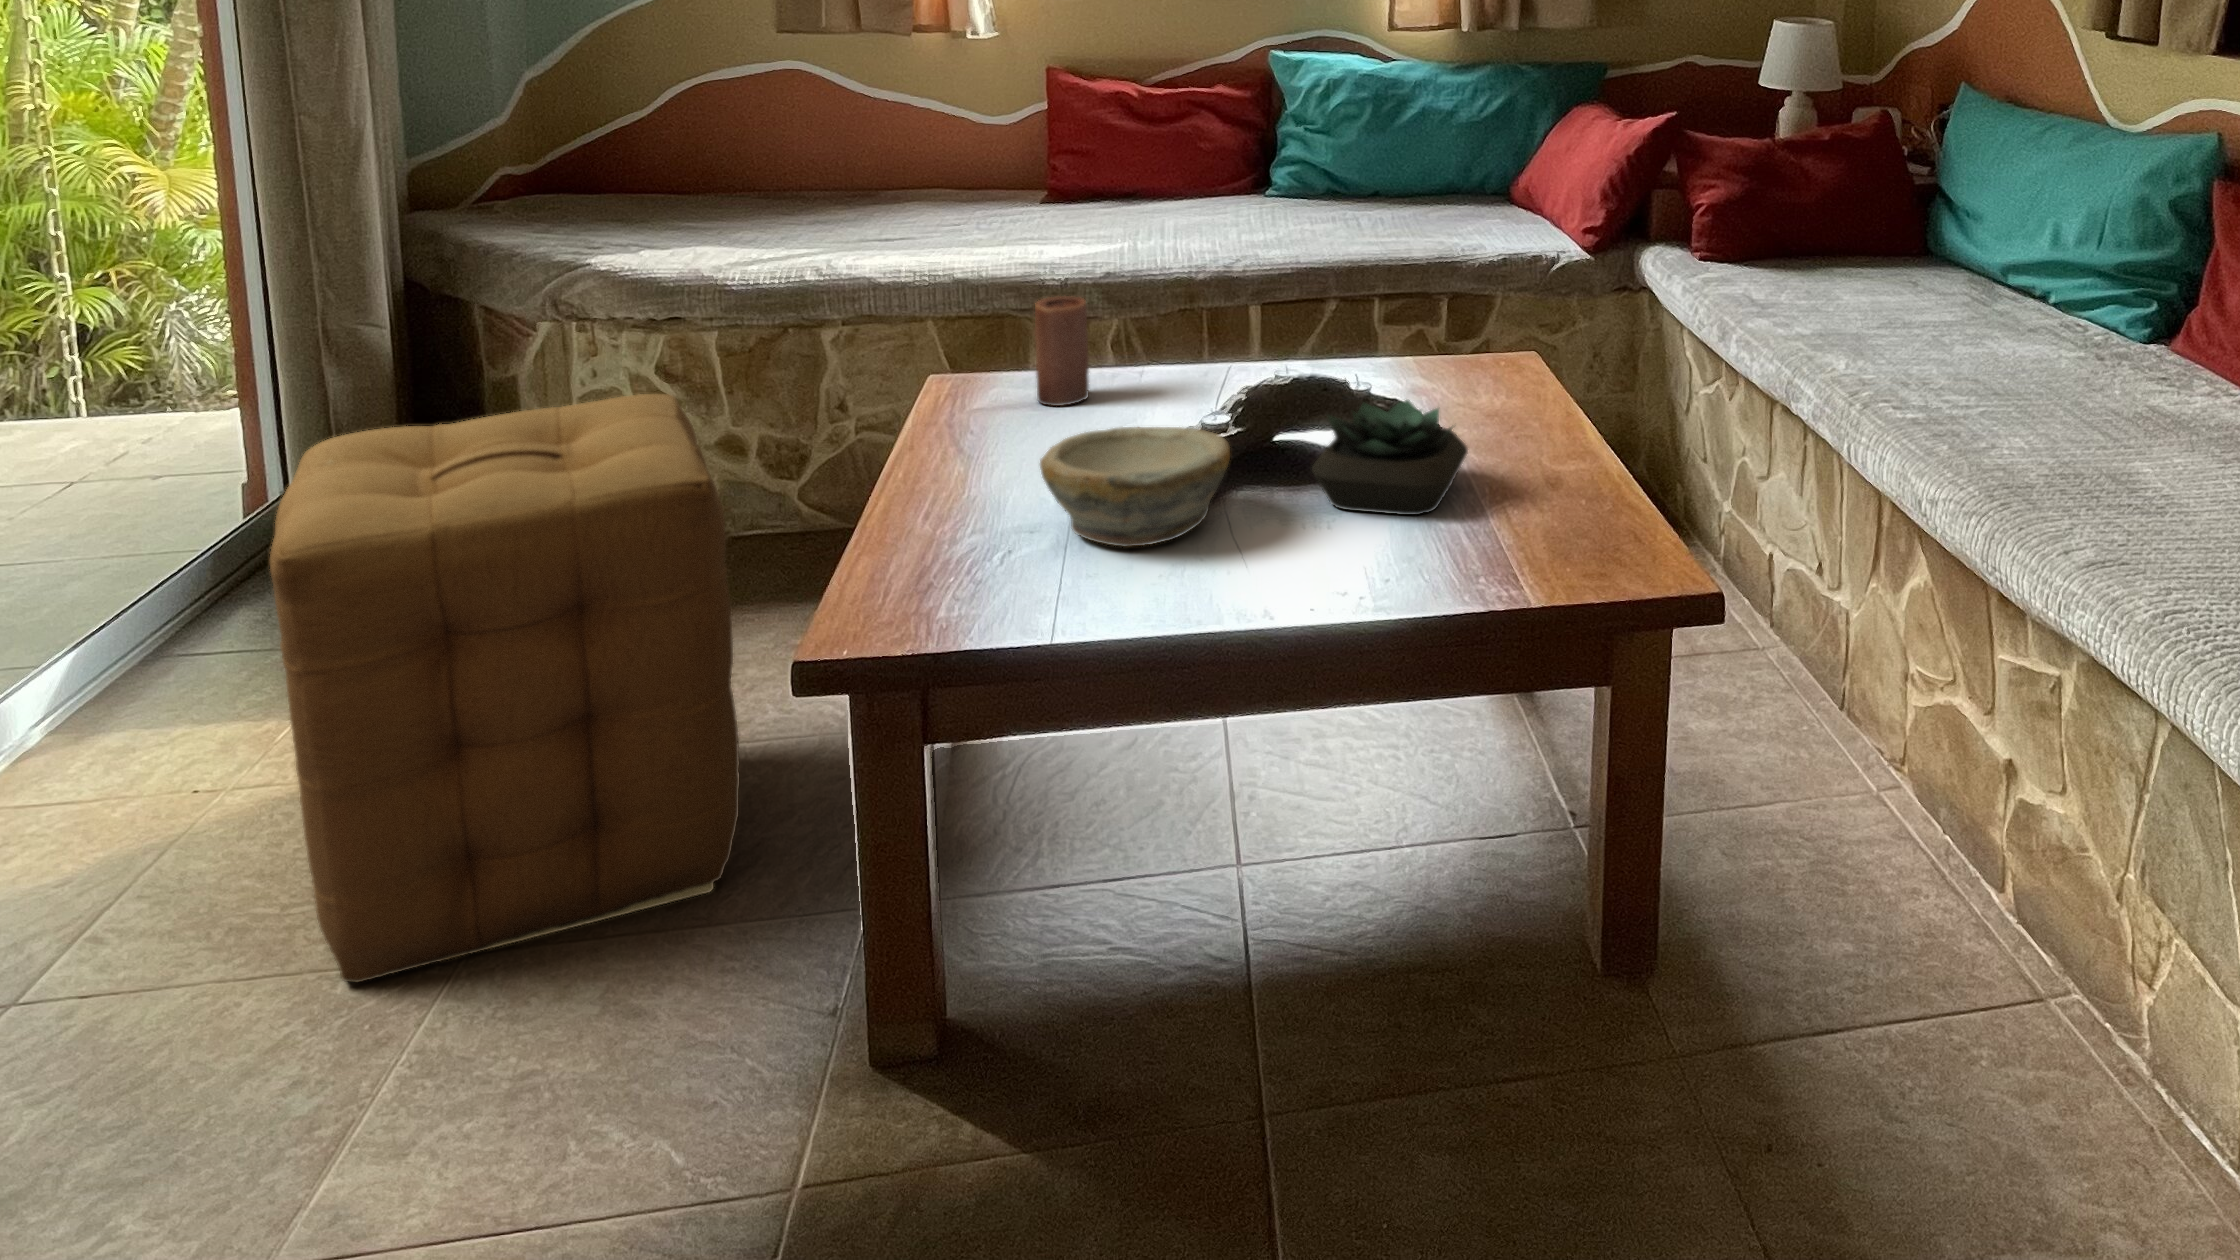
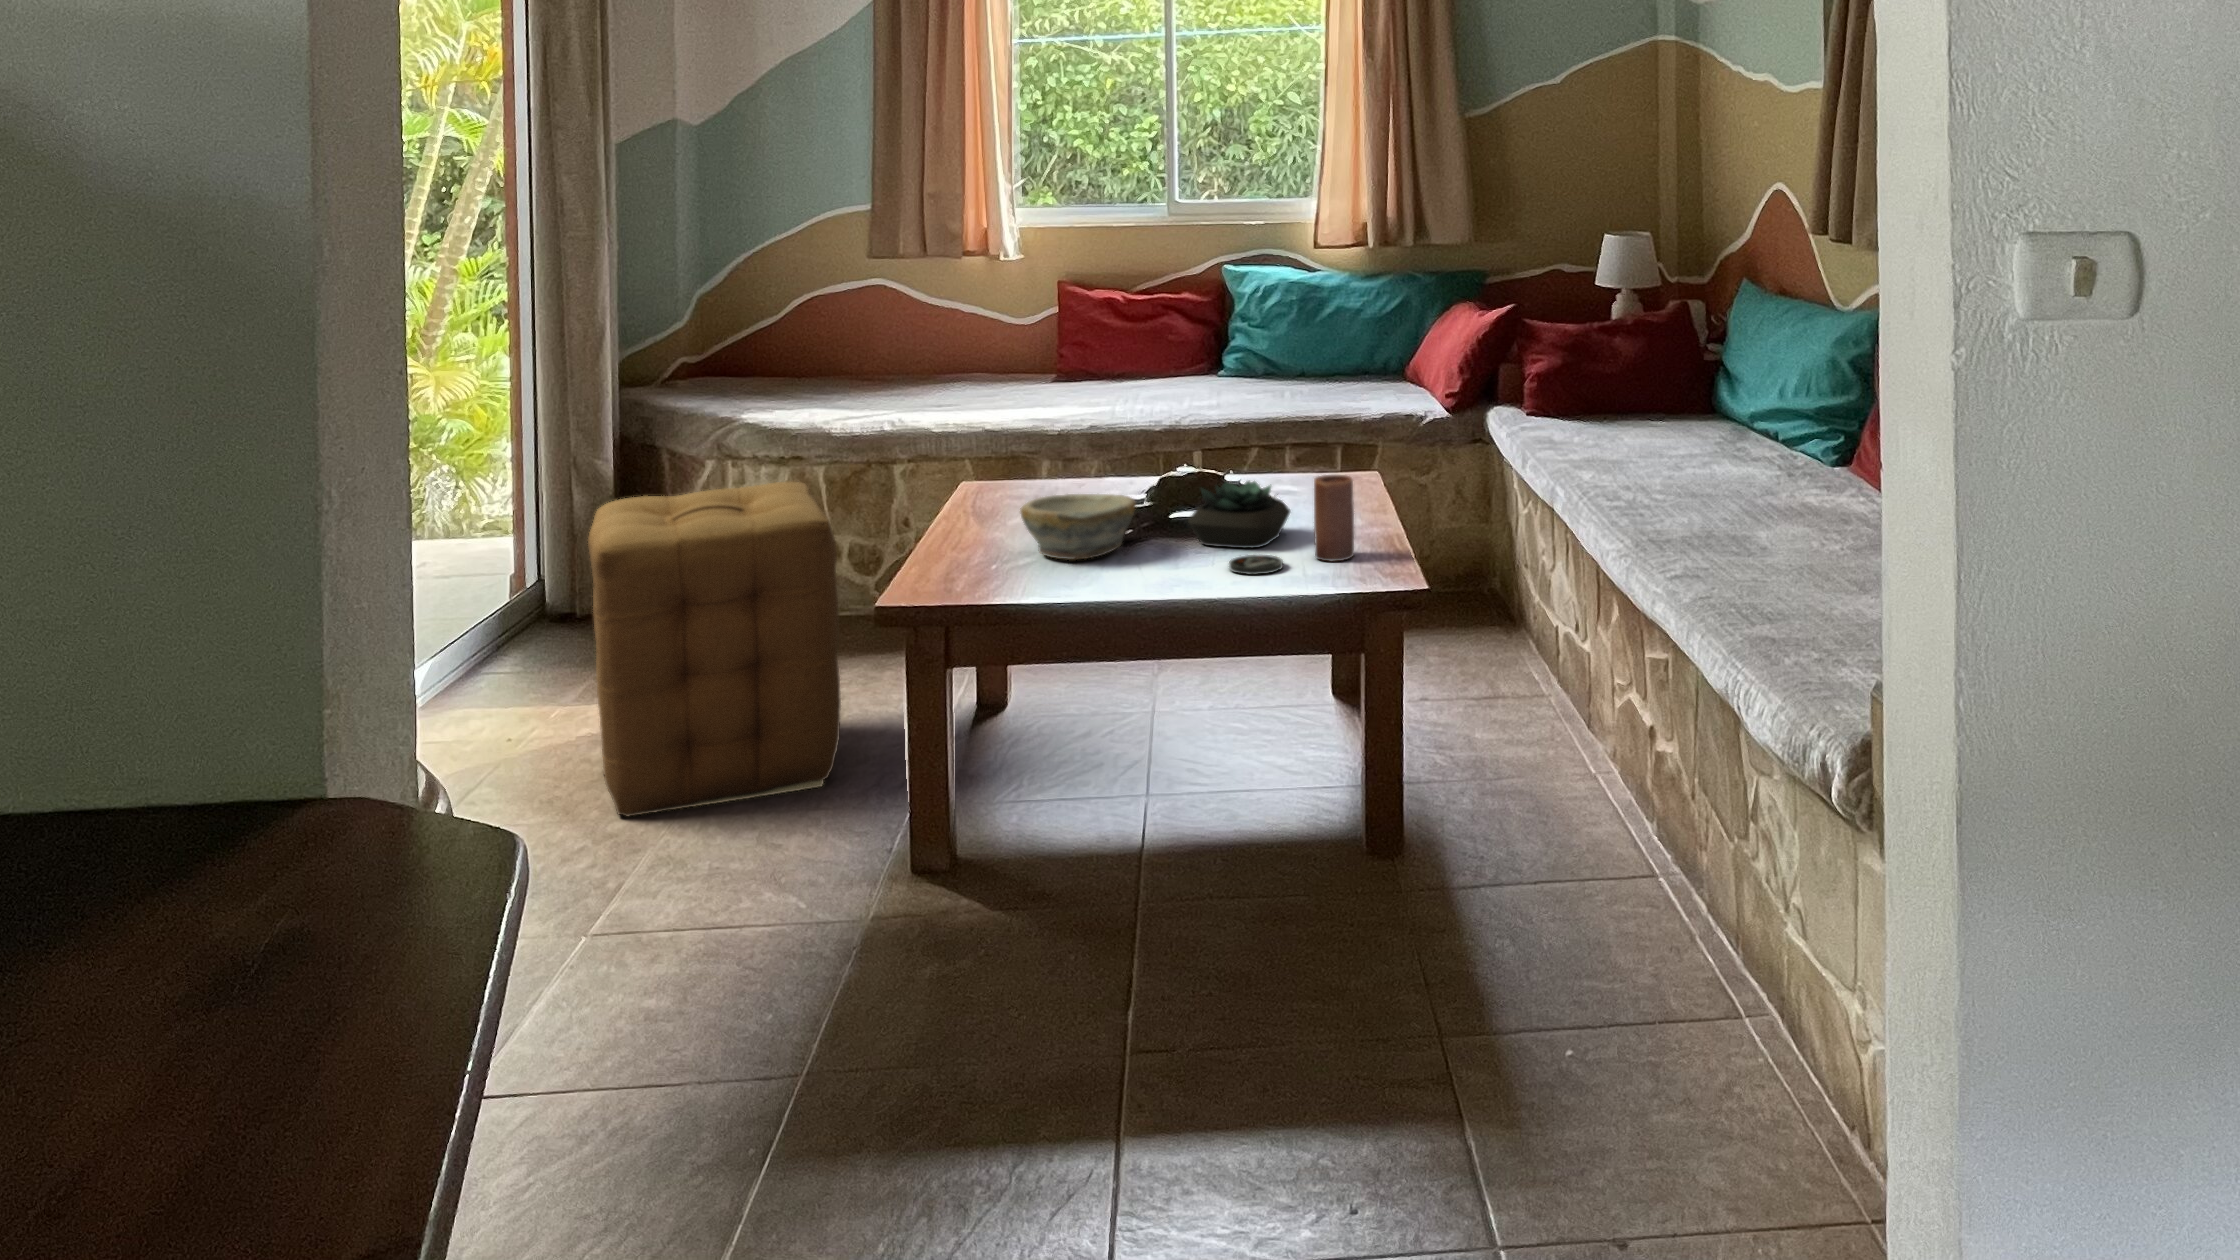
candle: present [1035,296,1089,406] -> present [1314,475,1354,561]
coaster: none [1397,534,1484,577] -> present [1229,555,1283,575]

